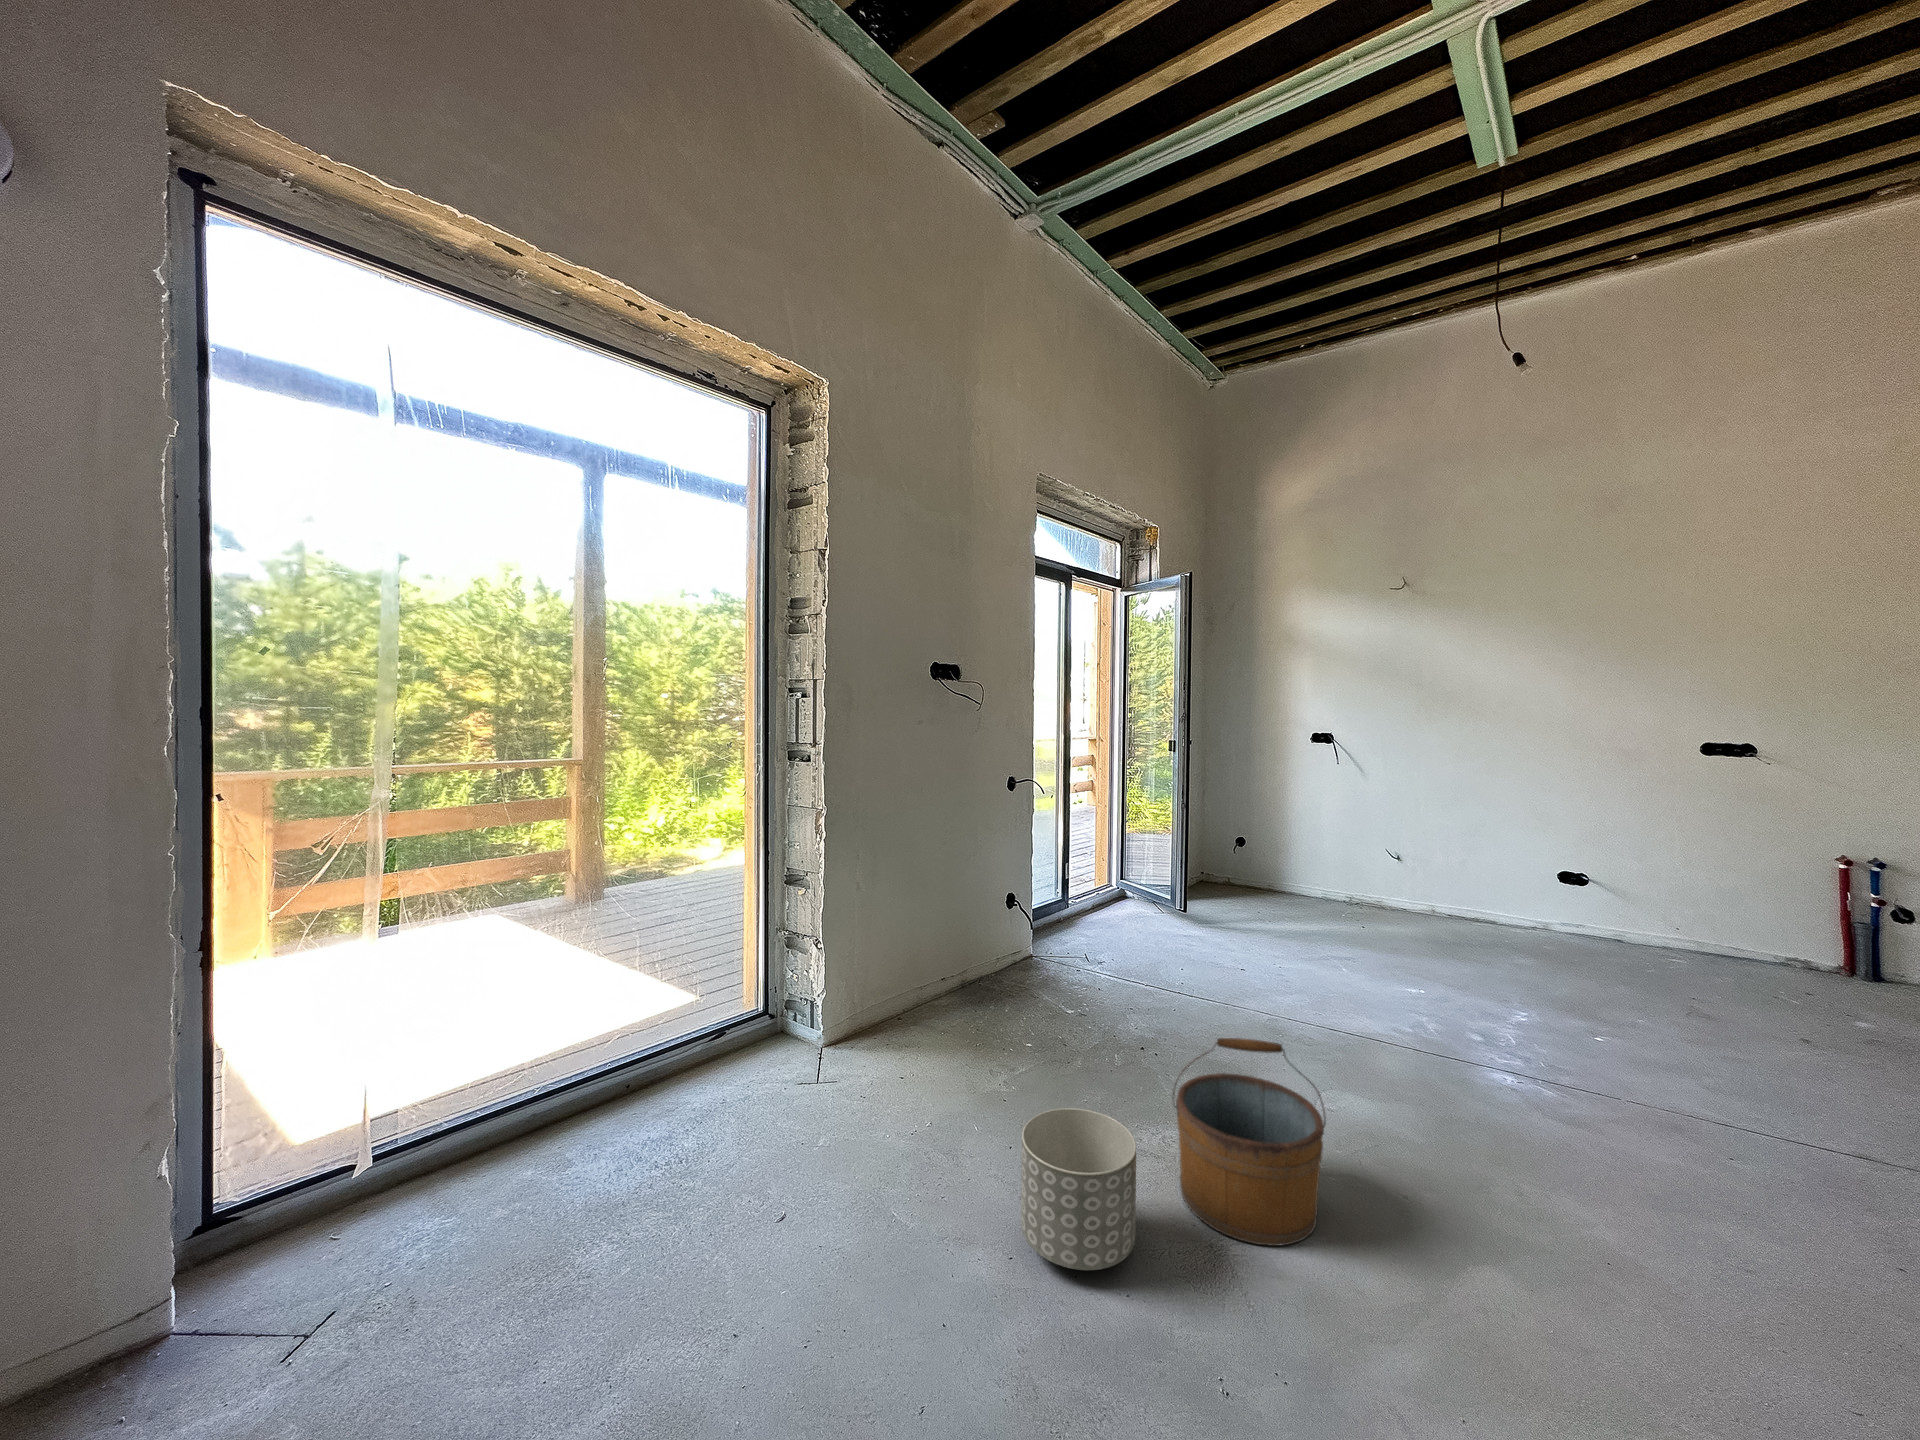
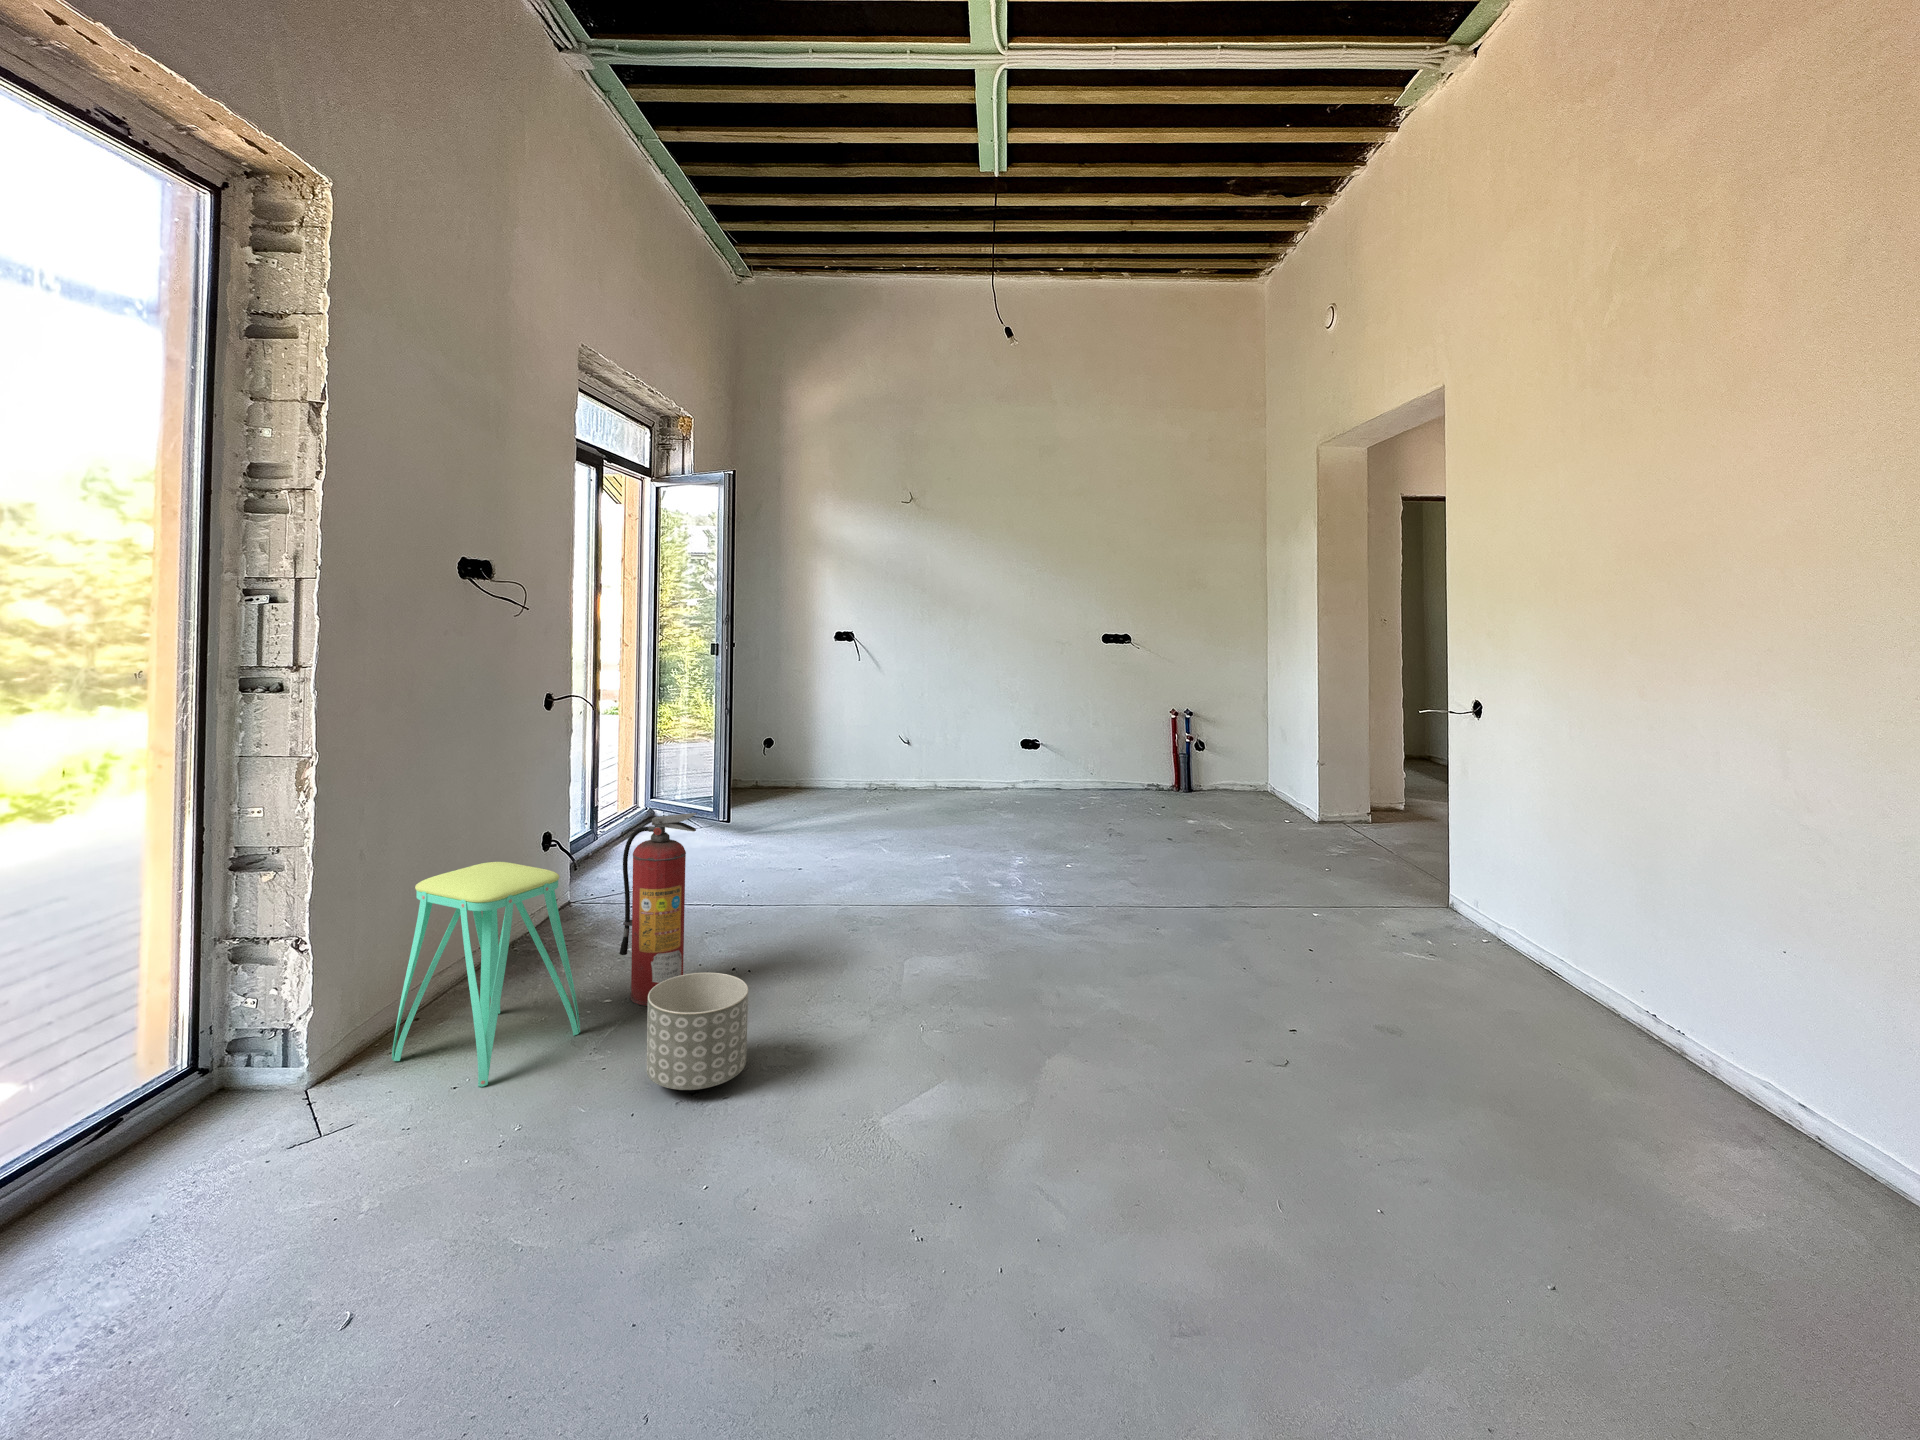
fire extinguisher: none [1033,914,1108,1124] -> present [619,813,696,1006]
stool: none [828,942,984,1175] -> present [392,862,581,1087]
bucket: present [1173,1038,1326,1246] -> none [764,892,877,1041]

